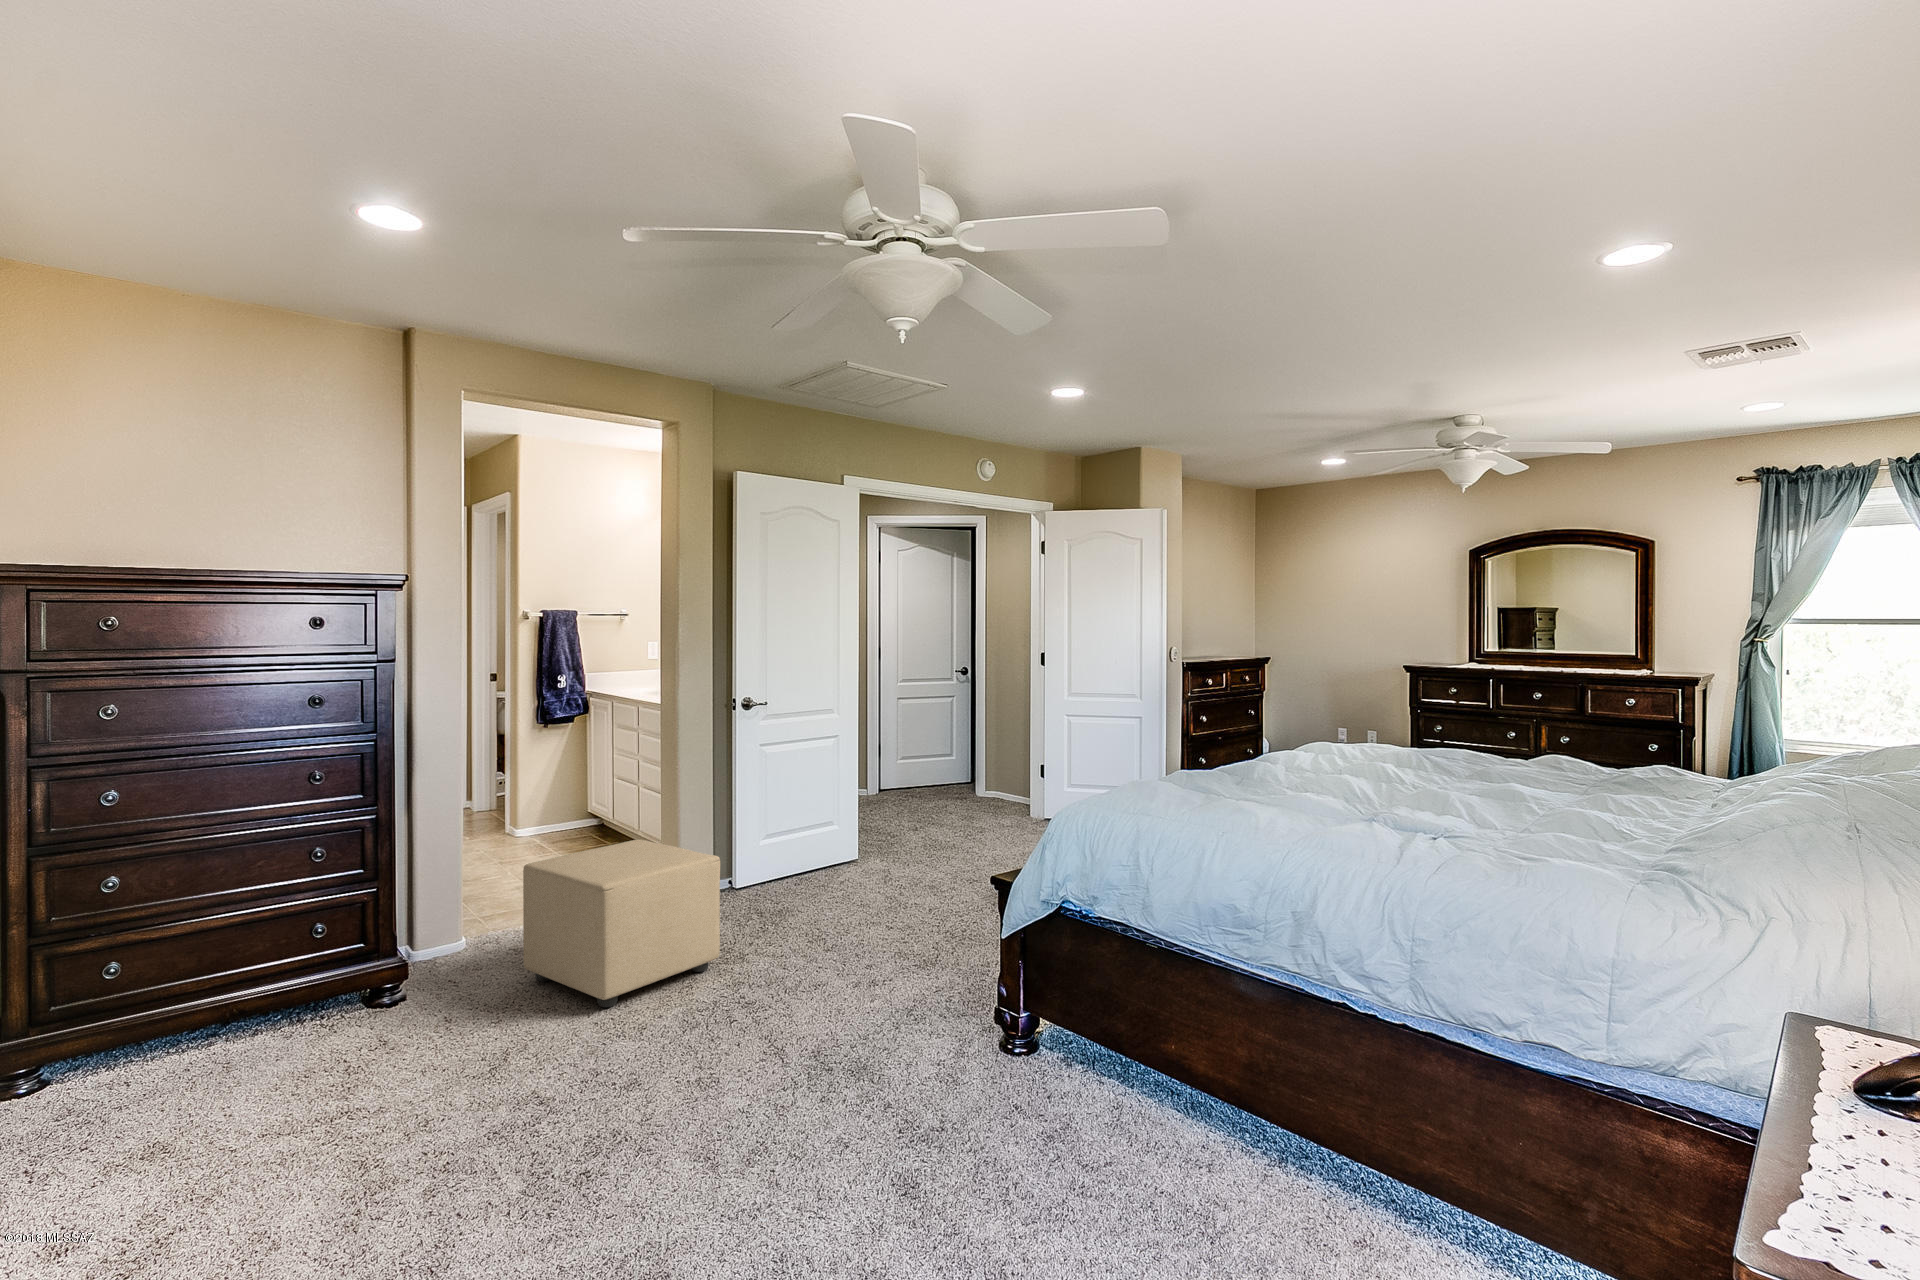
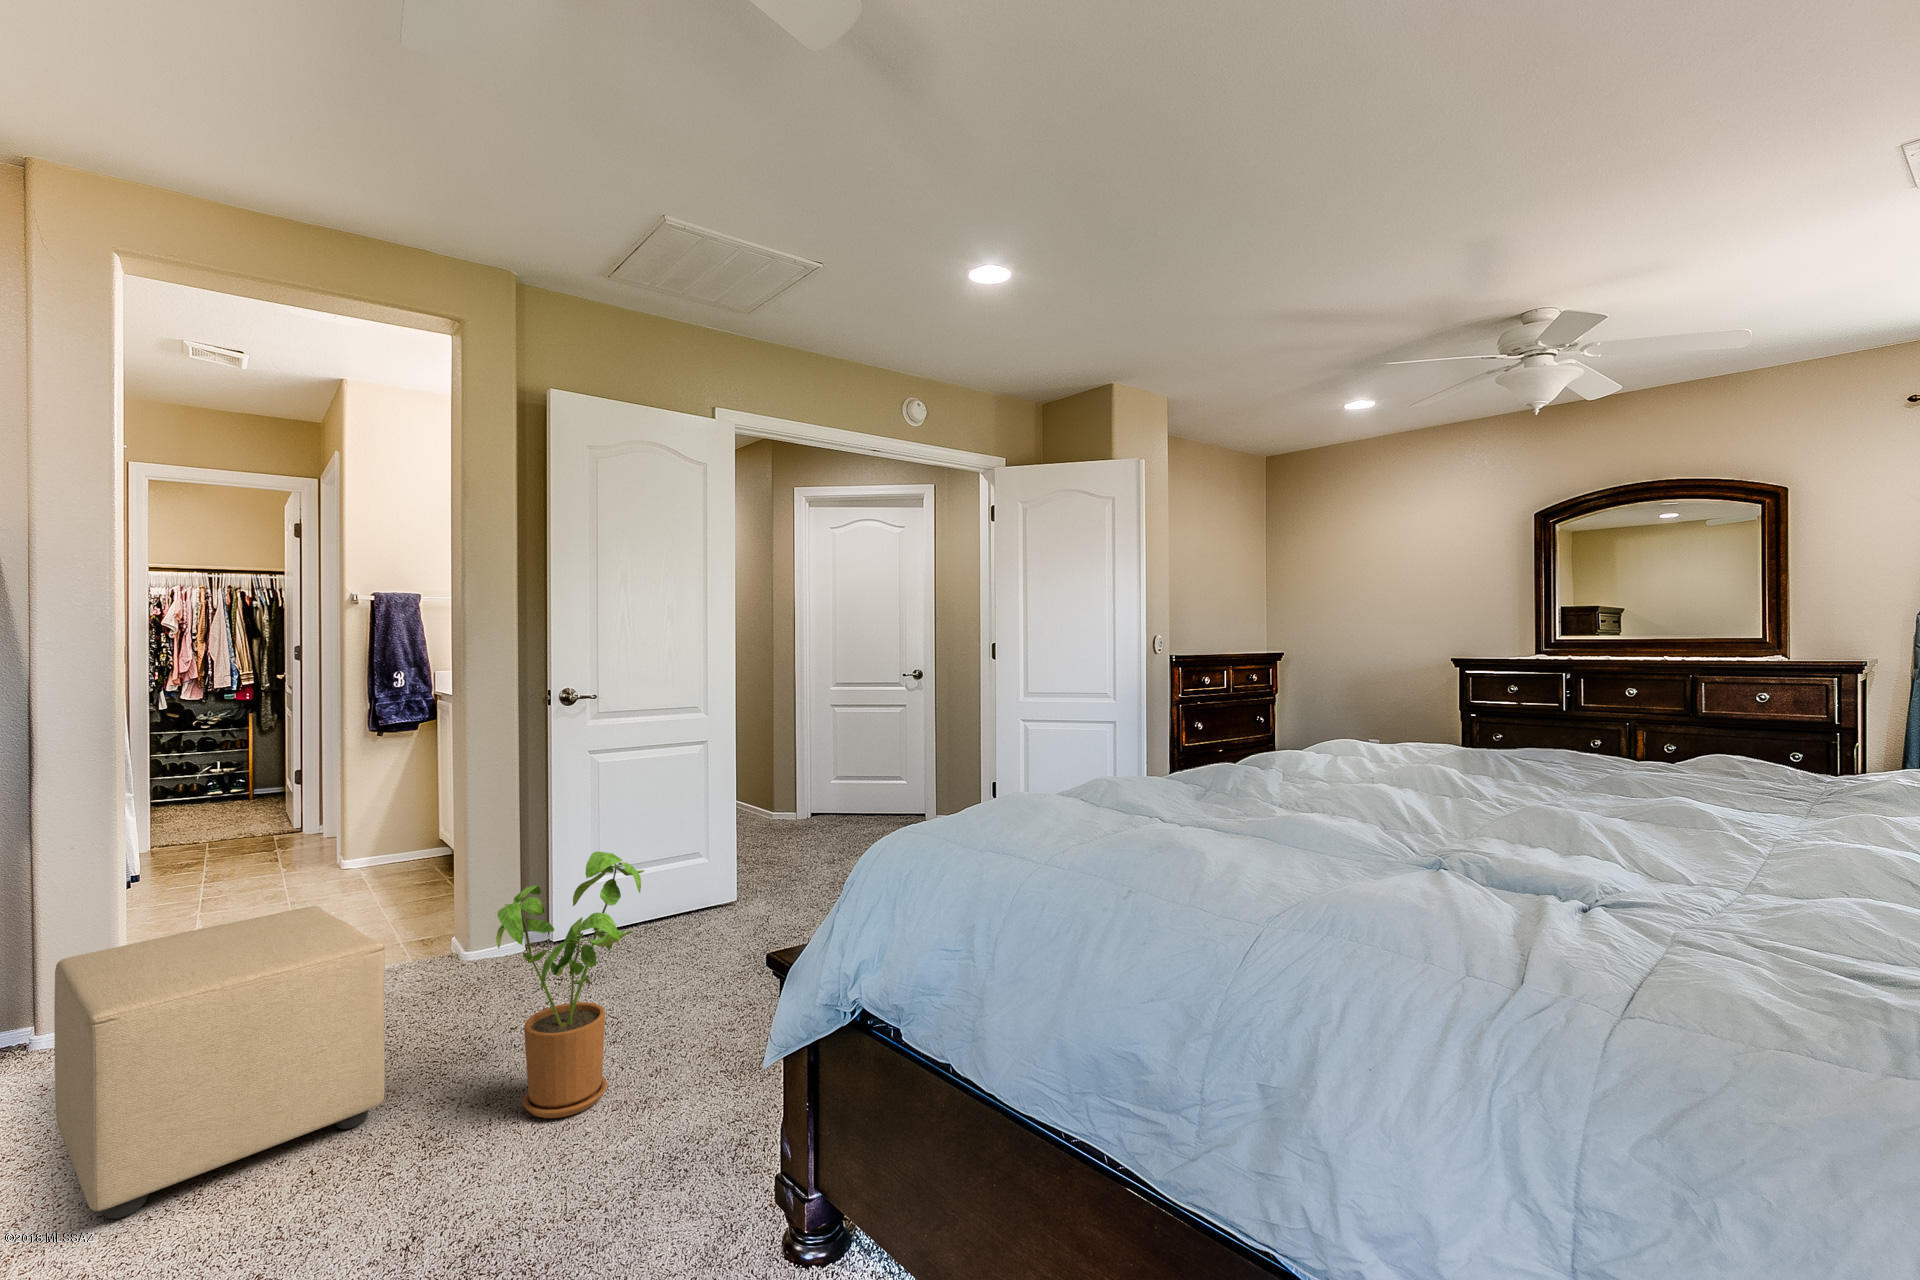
house plant: none [781,800,874,966] -> present [496,851,644,1118]

